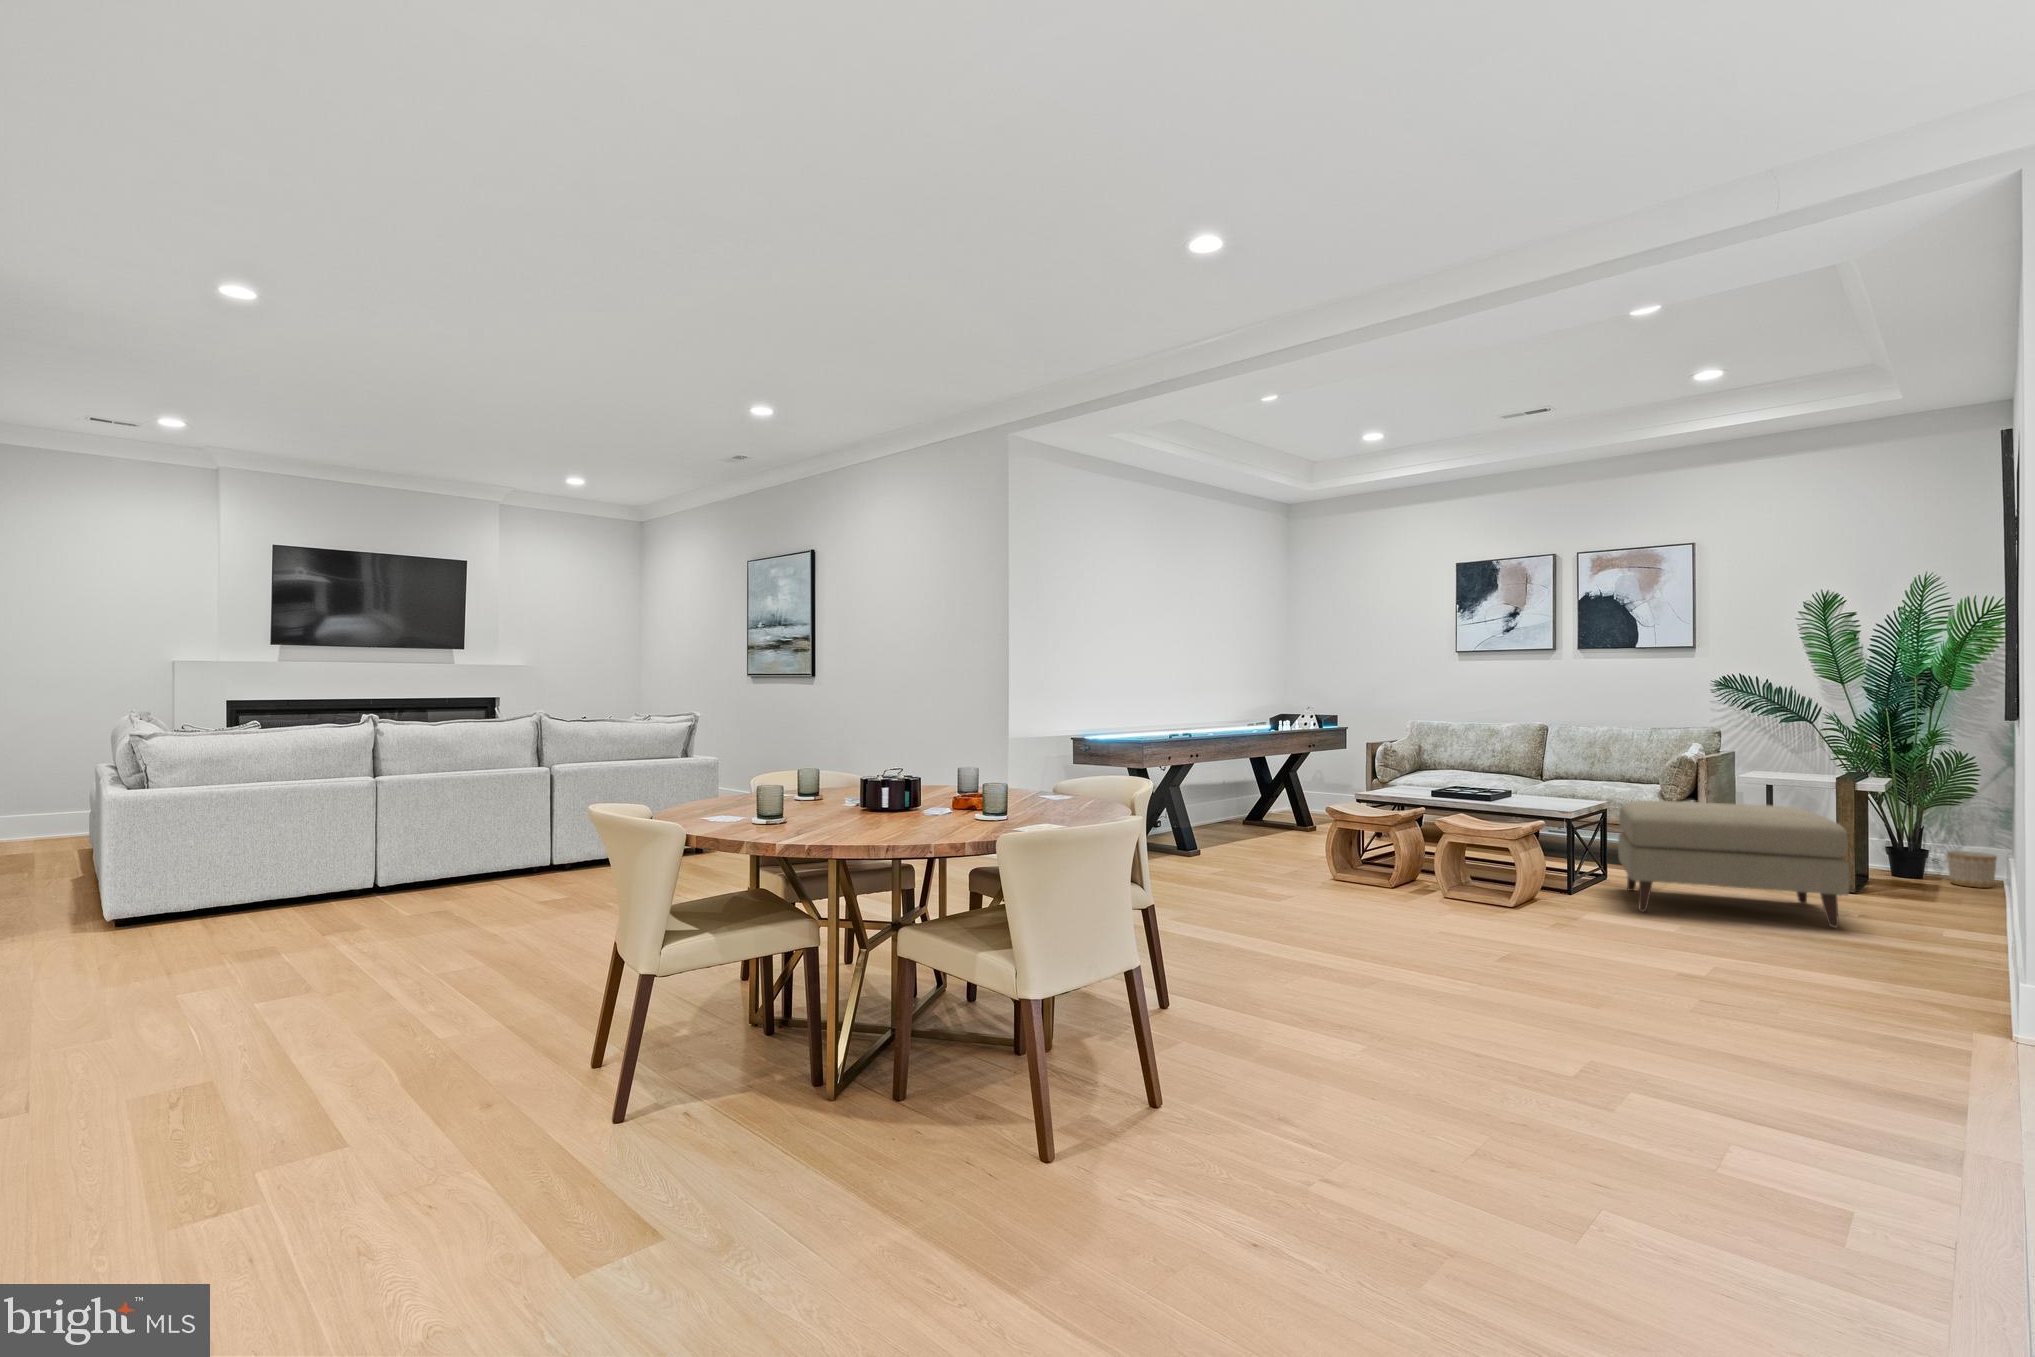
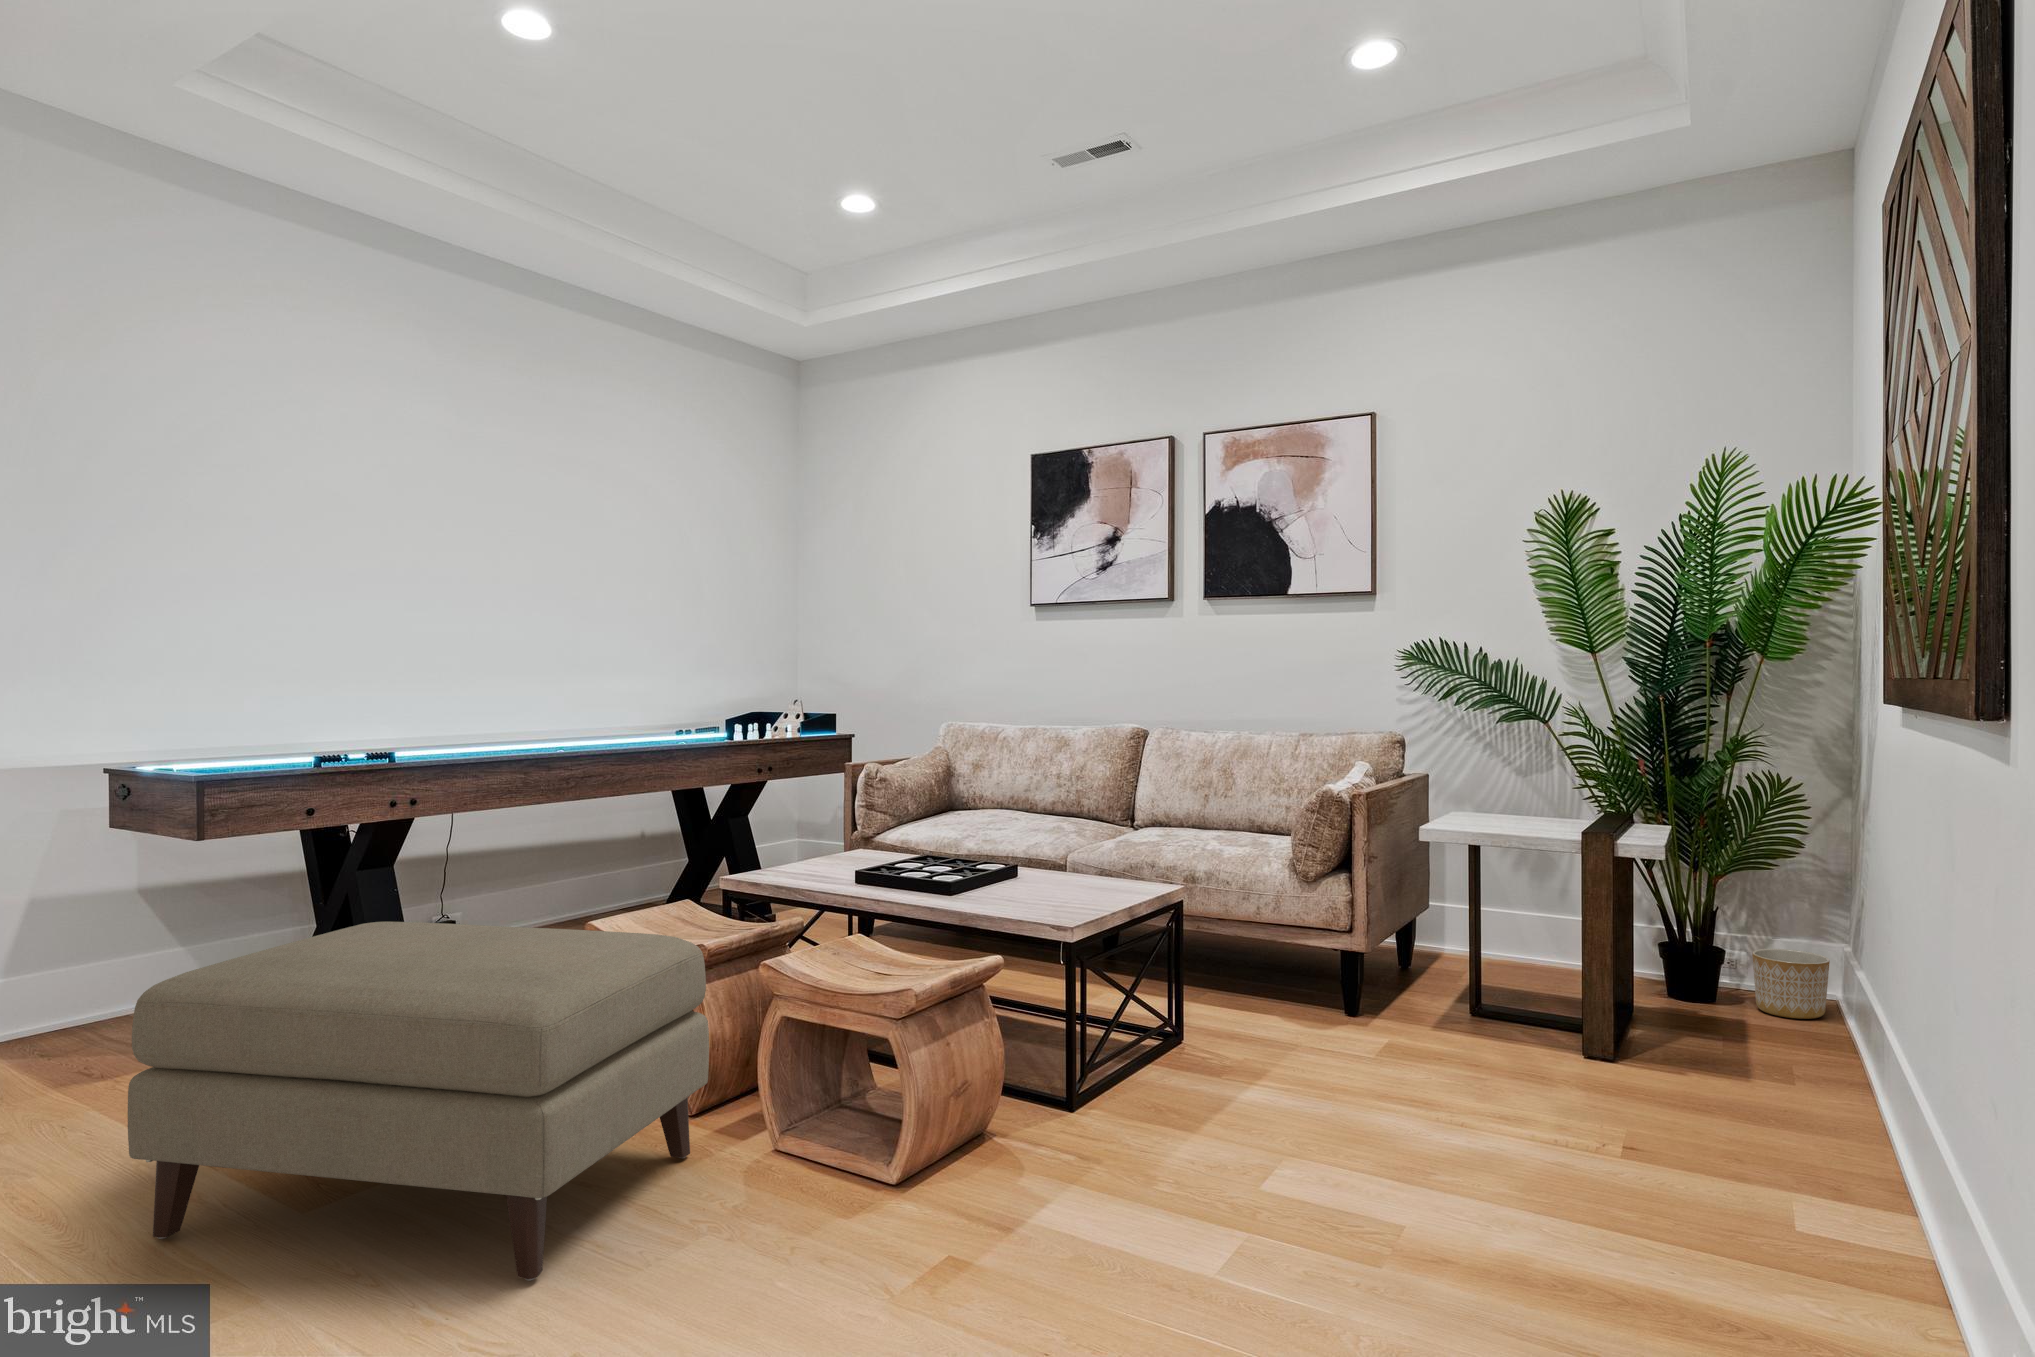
ottoman: present [1618,801,1850,928] -> present [128,922,709,1281]

